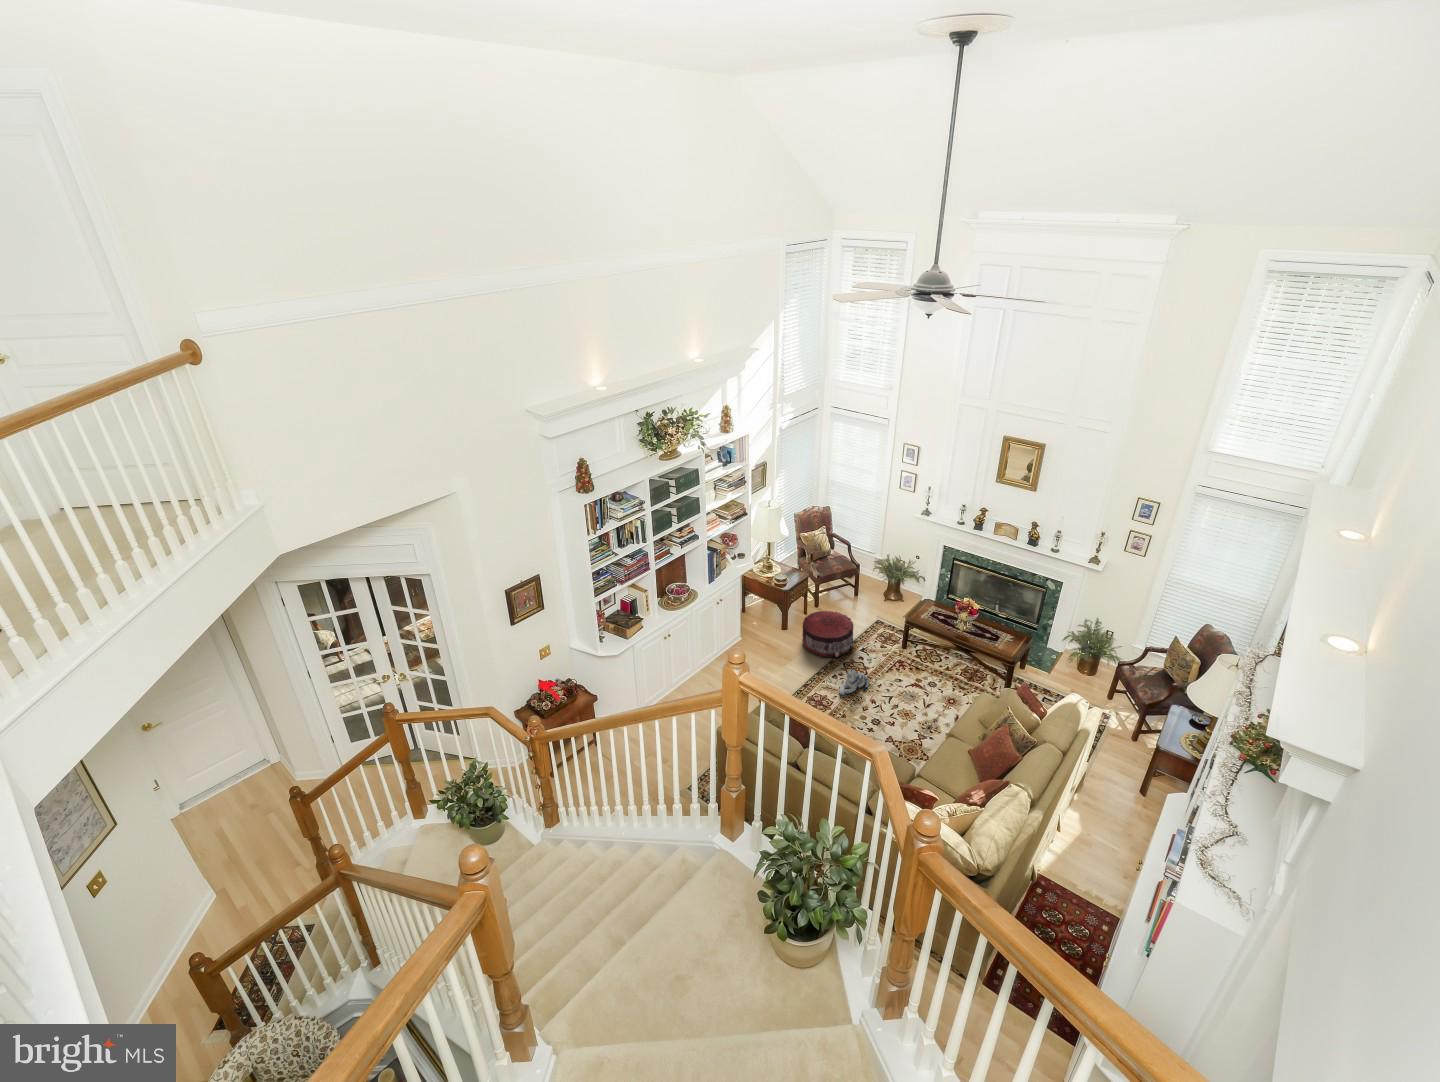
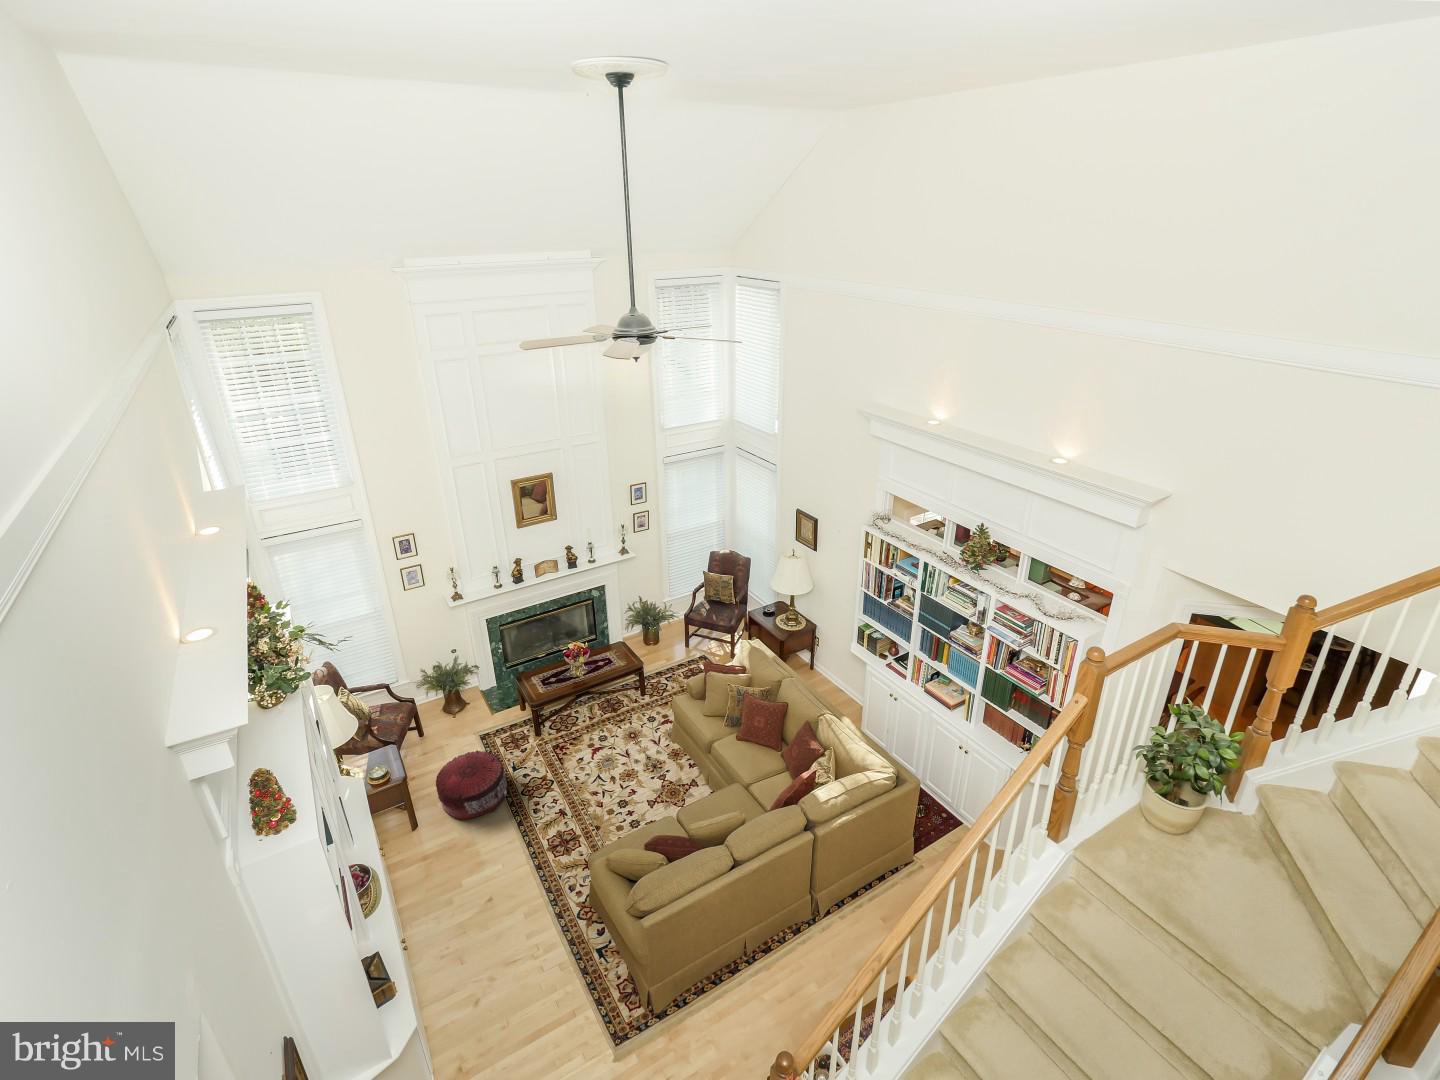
plush toy: present [839,670,869,695] -> none [548,782,574,817]

